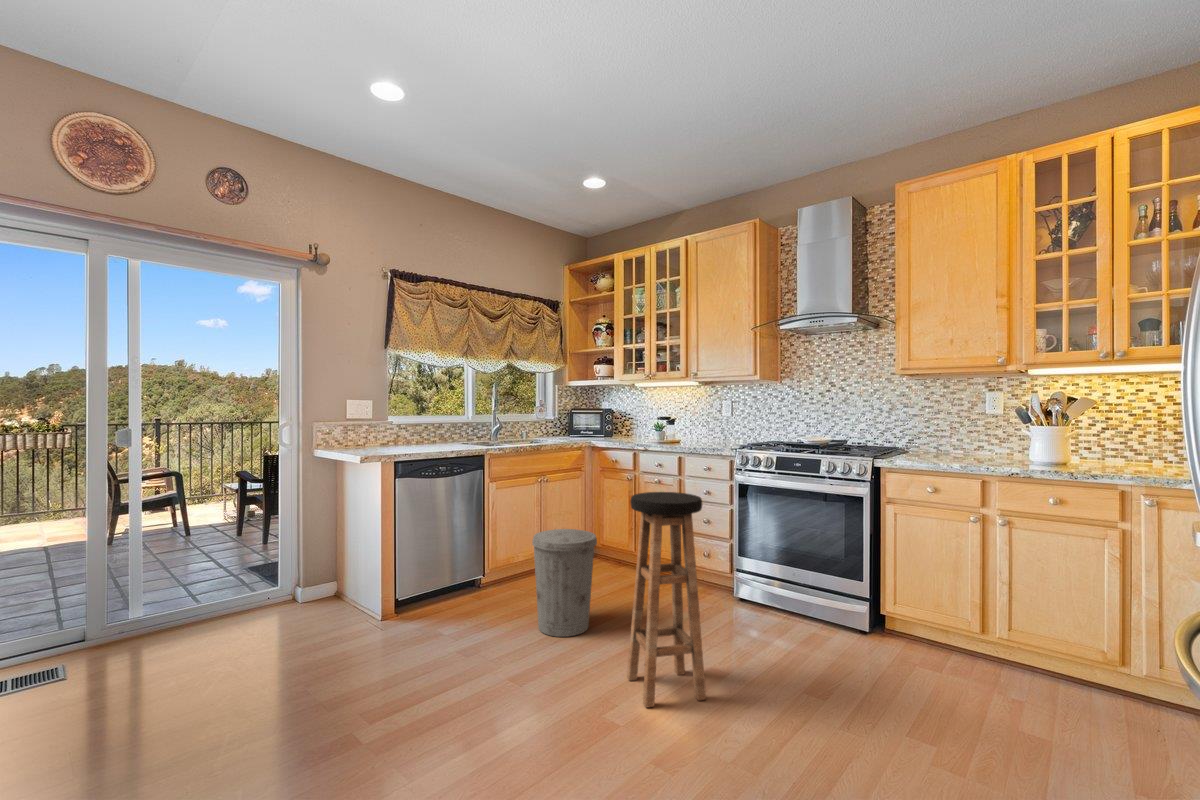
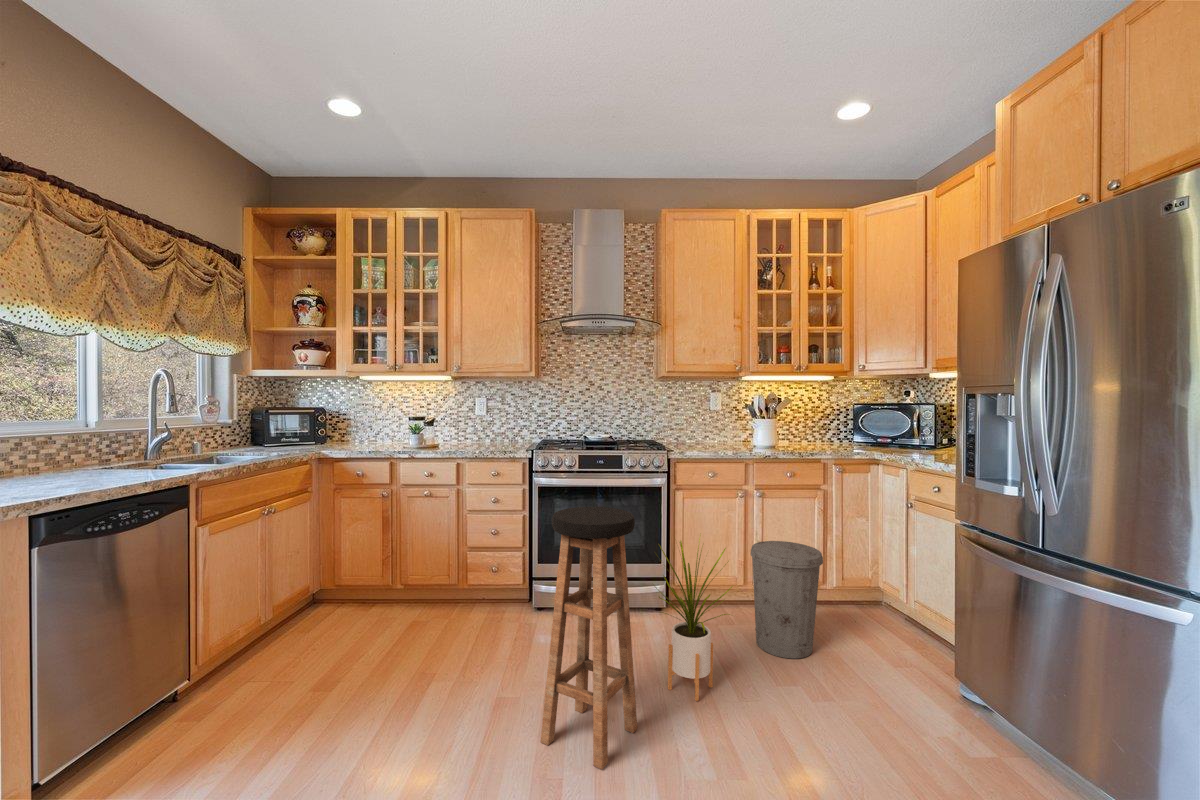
trash can: present [532,529,597,637] -> present [751,541,823,659]
house plant: none [751,535,842,708] -> present [656,539,733,701]

